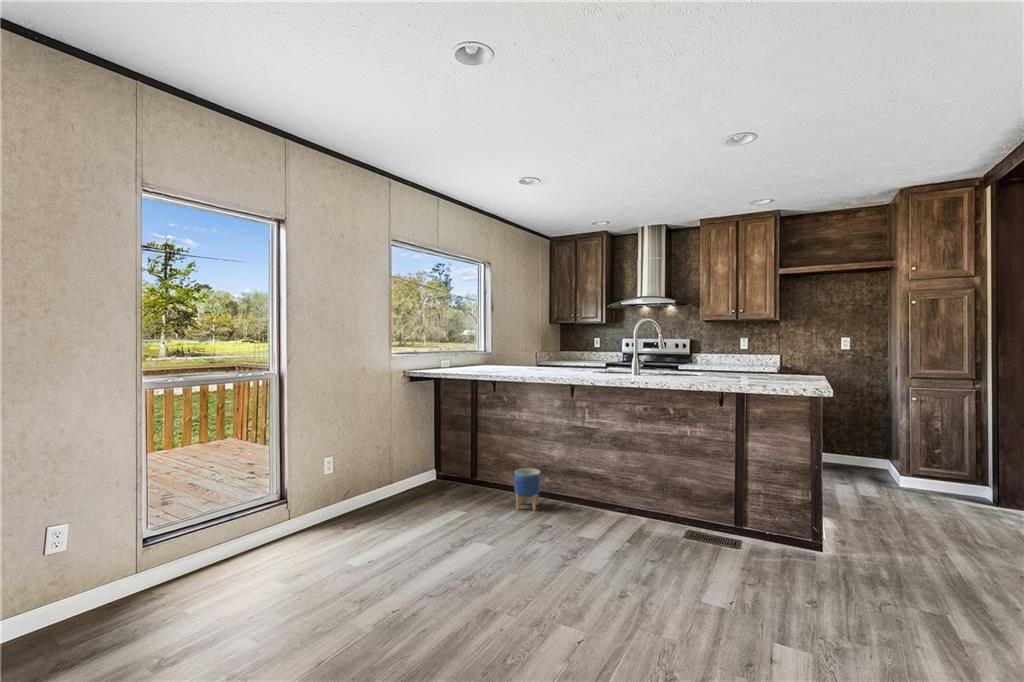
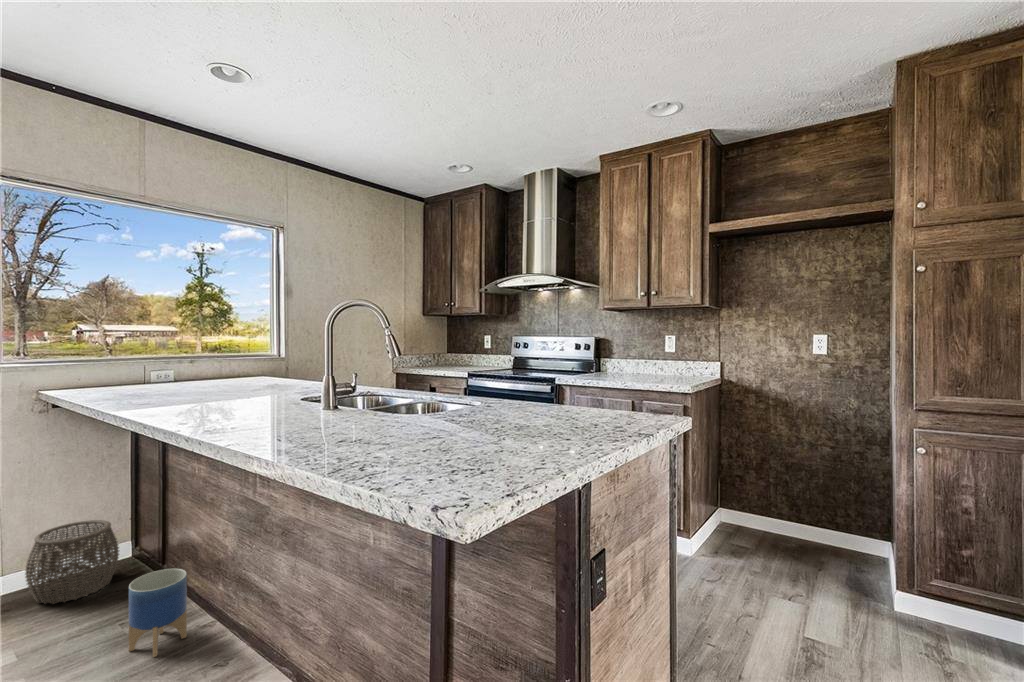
woven basket: none [412,451,455,496] -> present [25,520,119,604]

